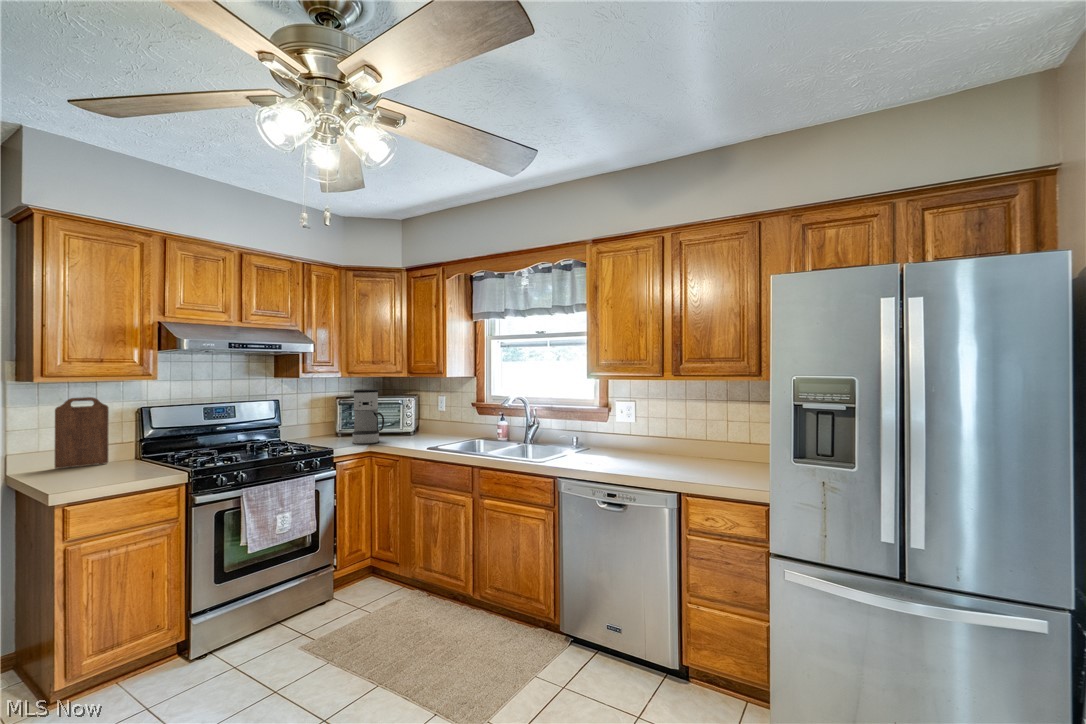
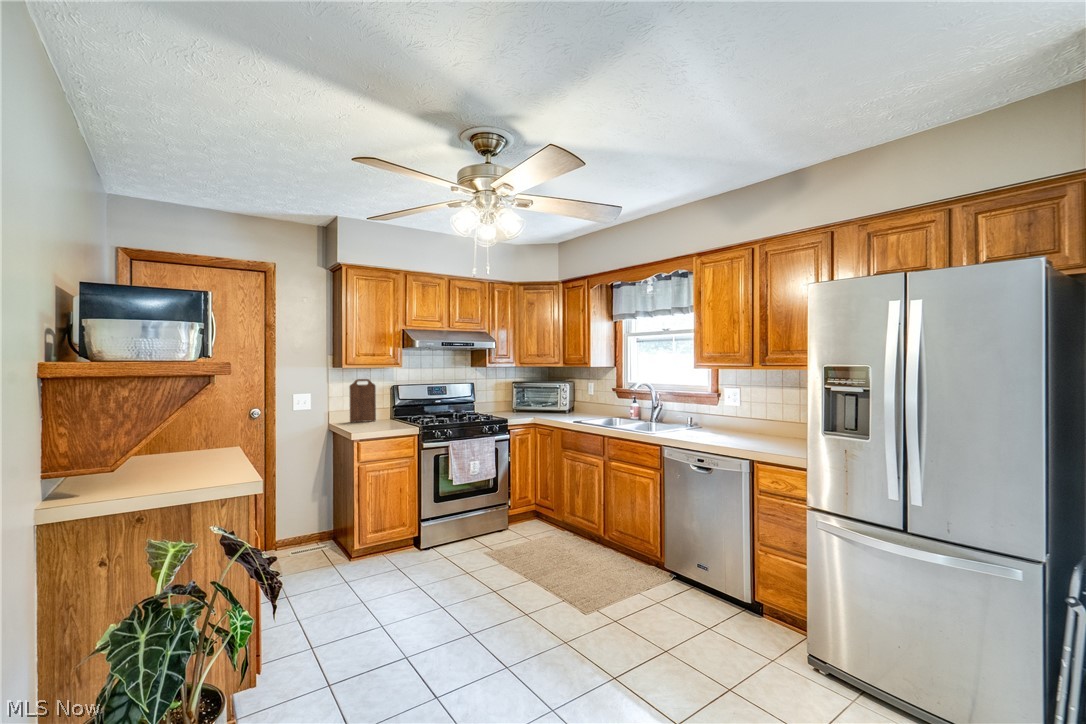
coffee maker: present [352,389,384,444] -> none [522,377,545,418]

